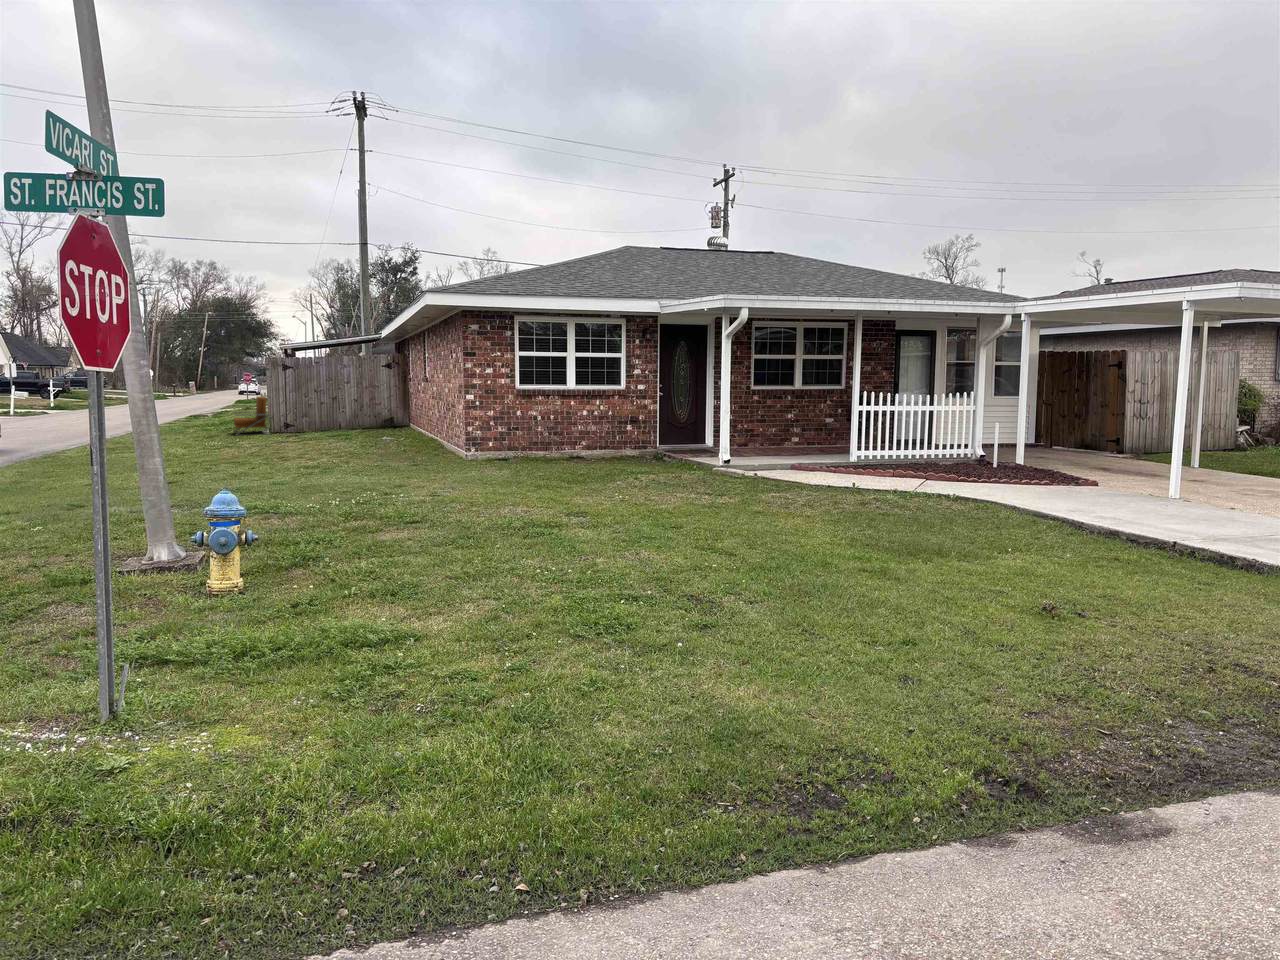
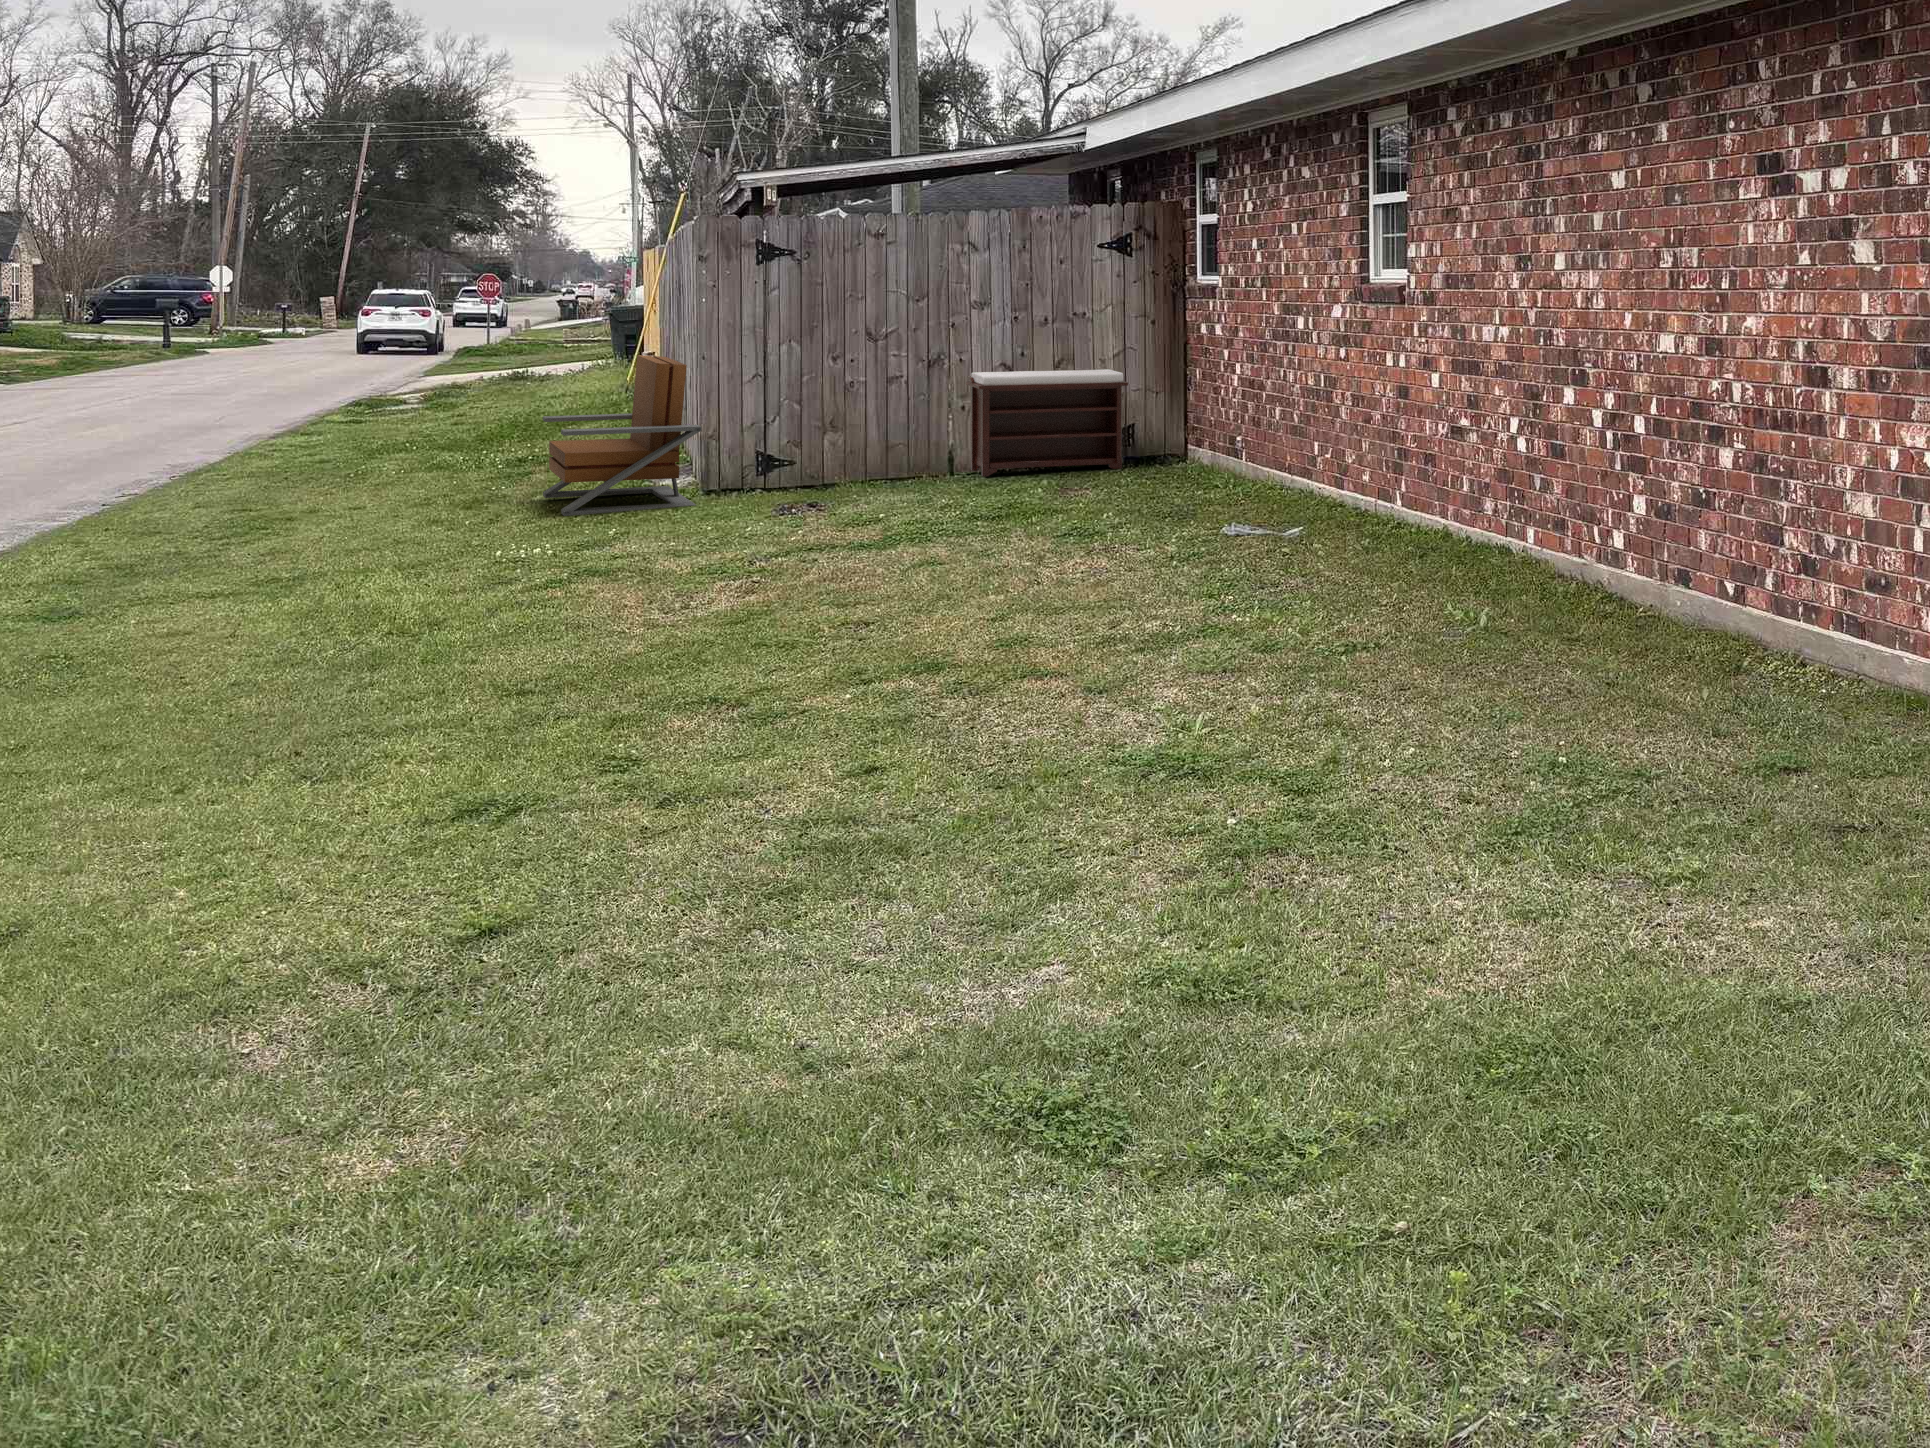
bench: none [346,402,388,429] -> present [966,369,1128,476]

